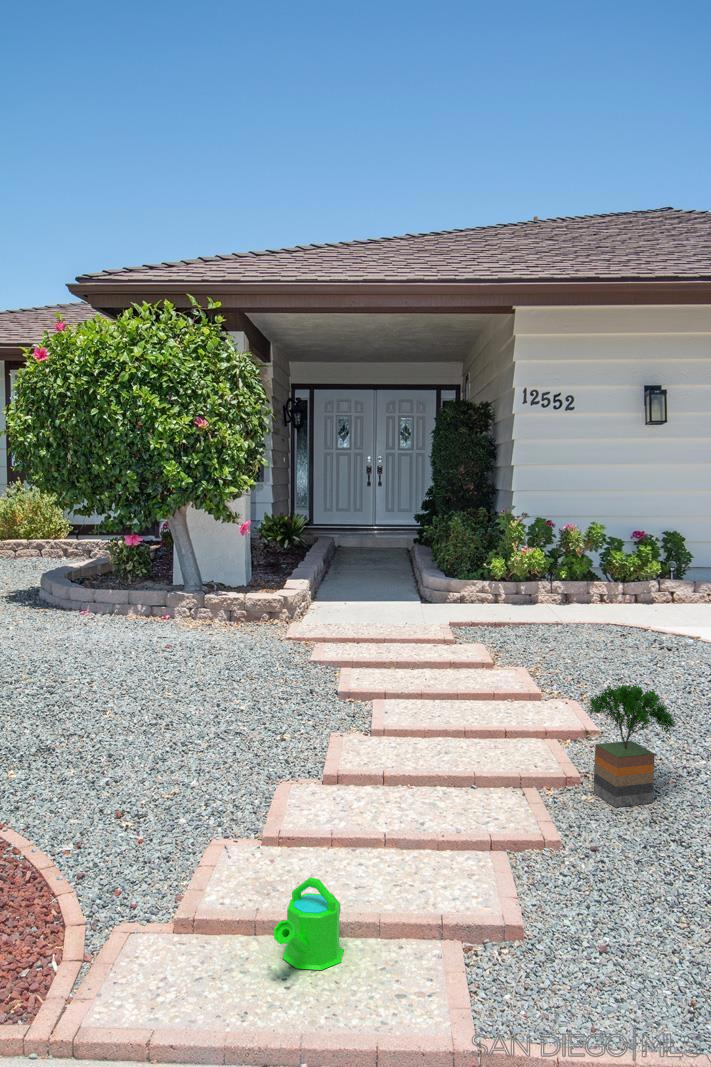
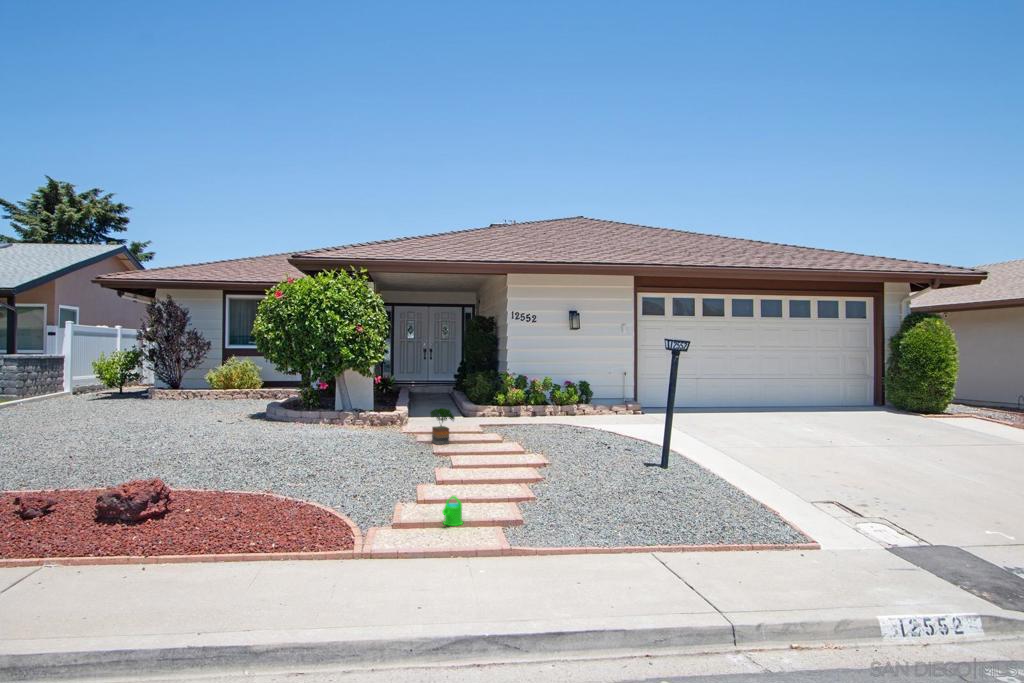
potted tree: present [587,684,676,807] -> present [430,408,455,445]

